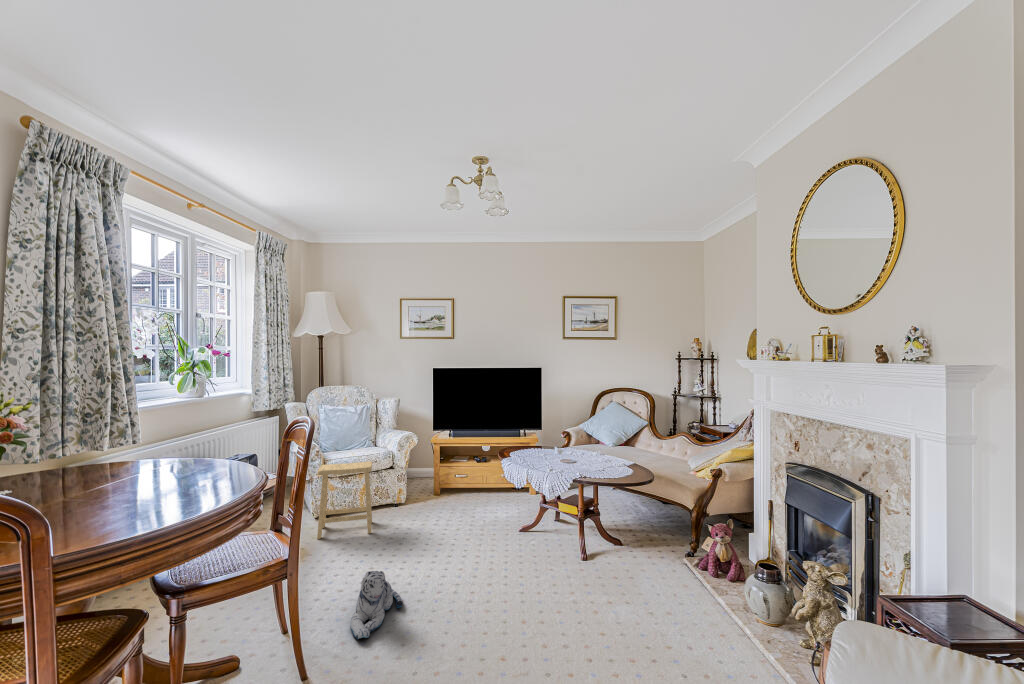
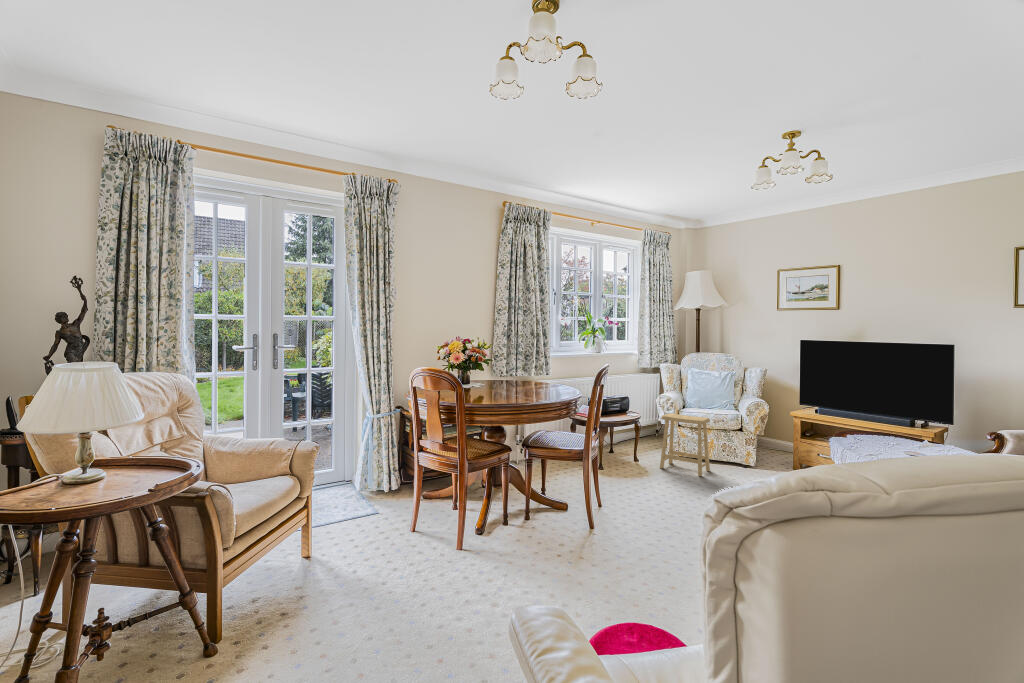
plush toy: present [350,571,402,640] -> none [630,481,679,521]

